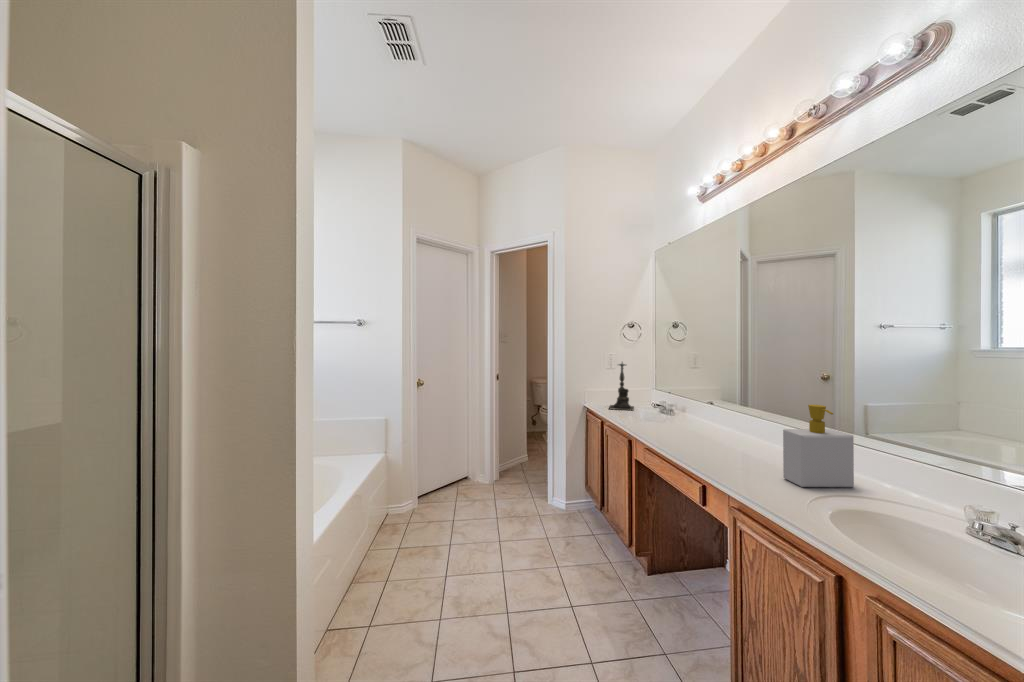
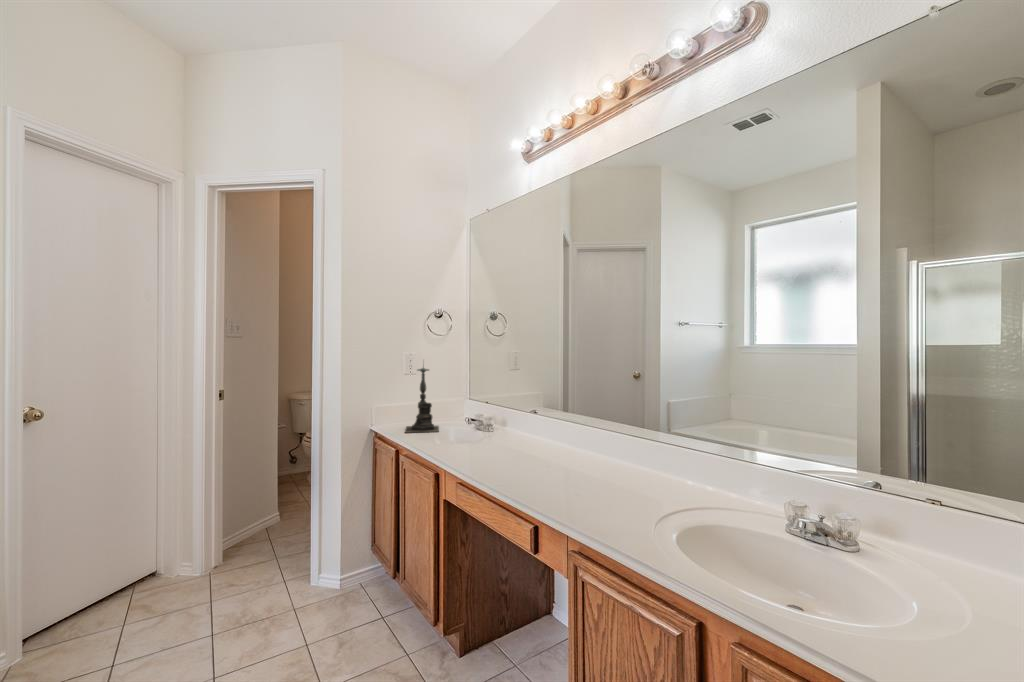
soap bottle: present [783,405,854,487] -> none [623,412,689,512]

